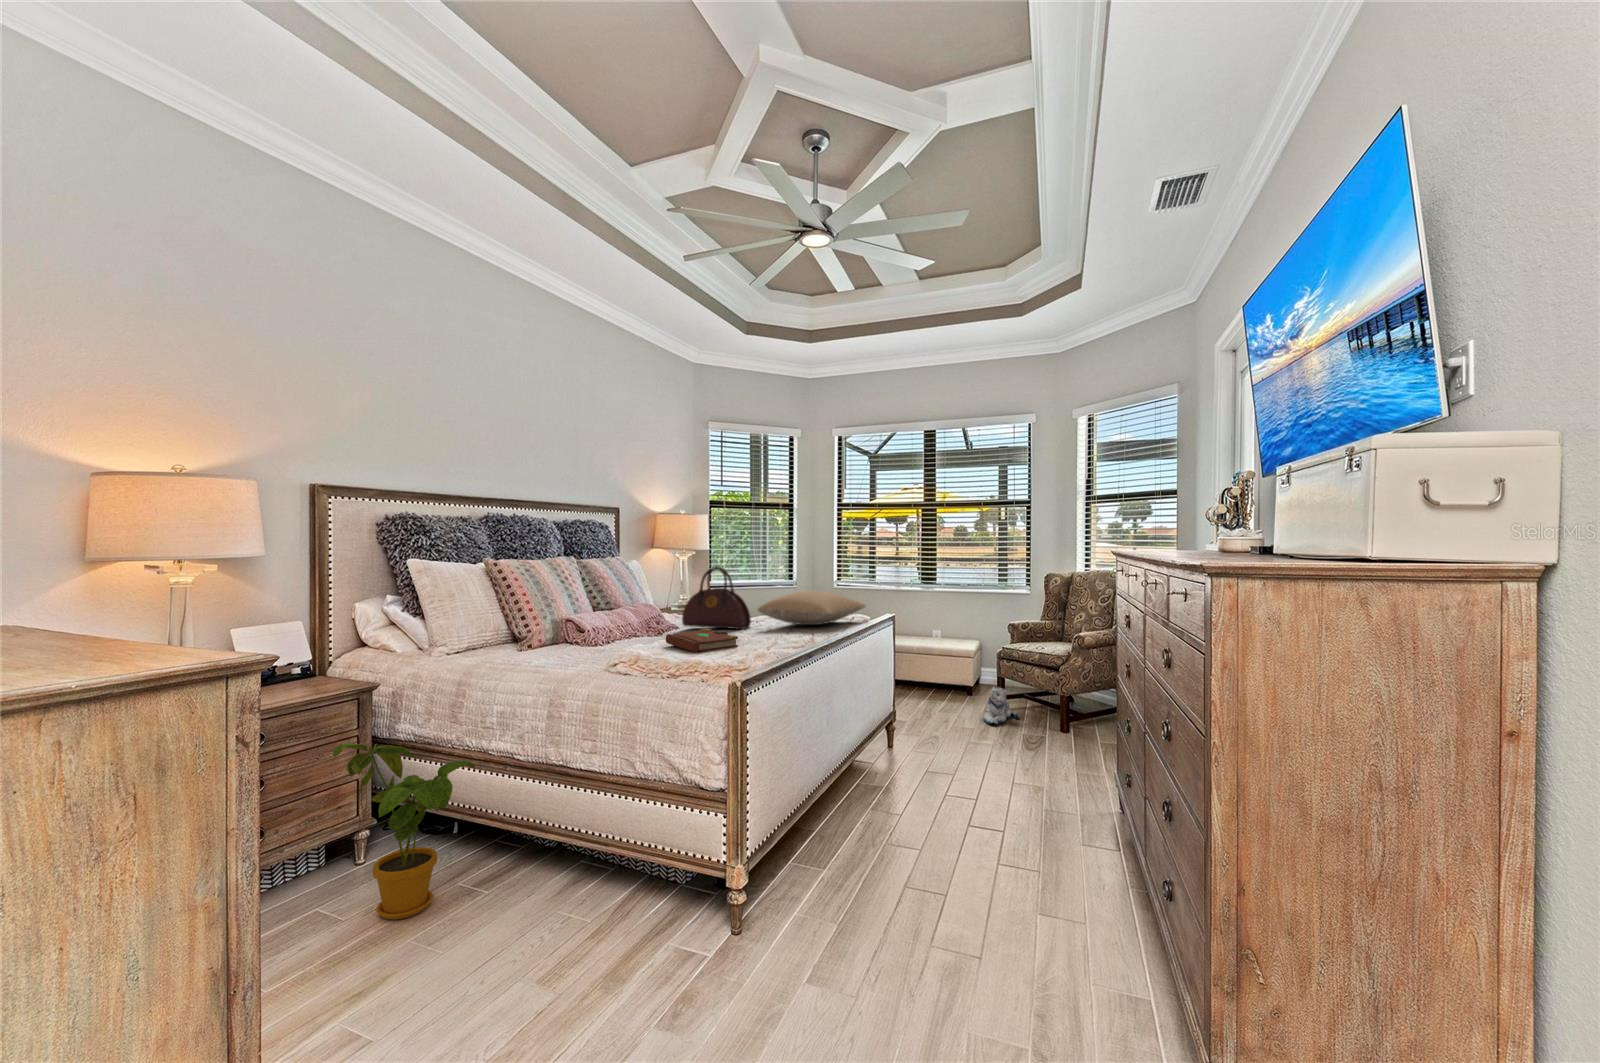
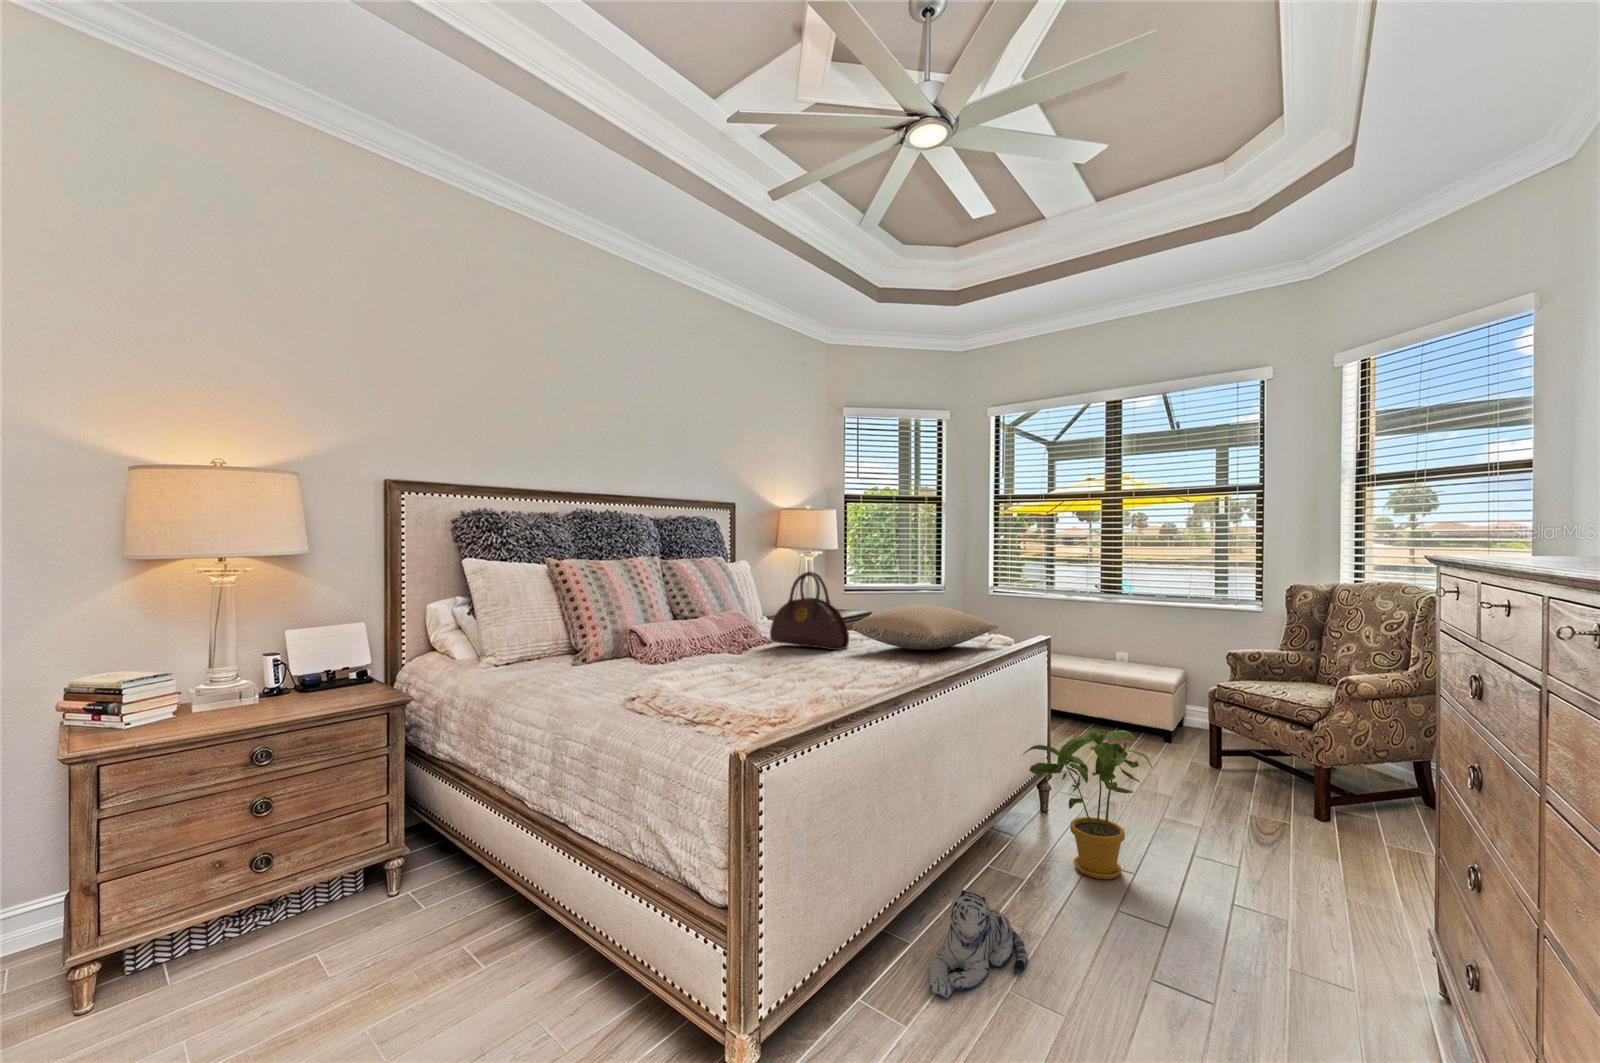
book: present [666,628,738,653] -> none [725,650,803,684]
plush toy: present [983,687,1018,724] -> present [929,889,1028,998]
house plant: present [333,743,475,919] -> present [1023,729,1152,879]

